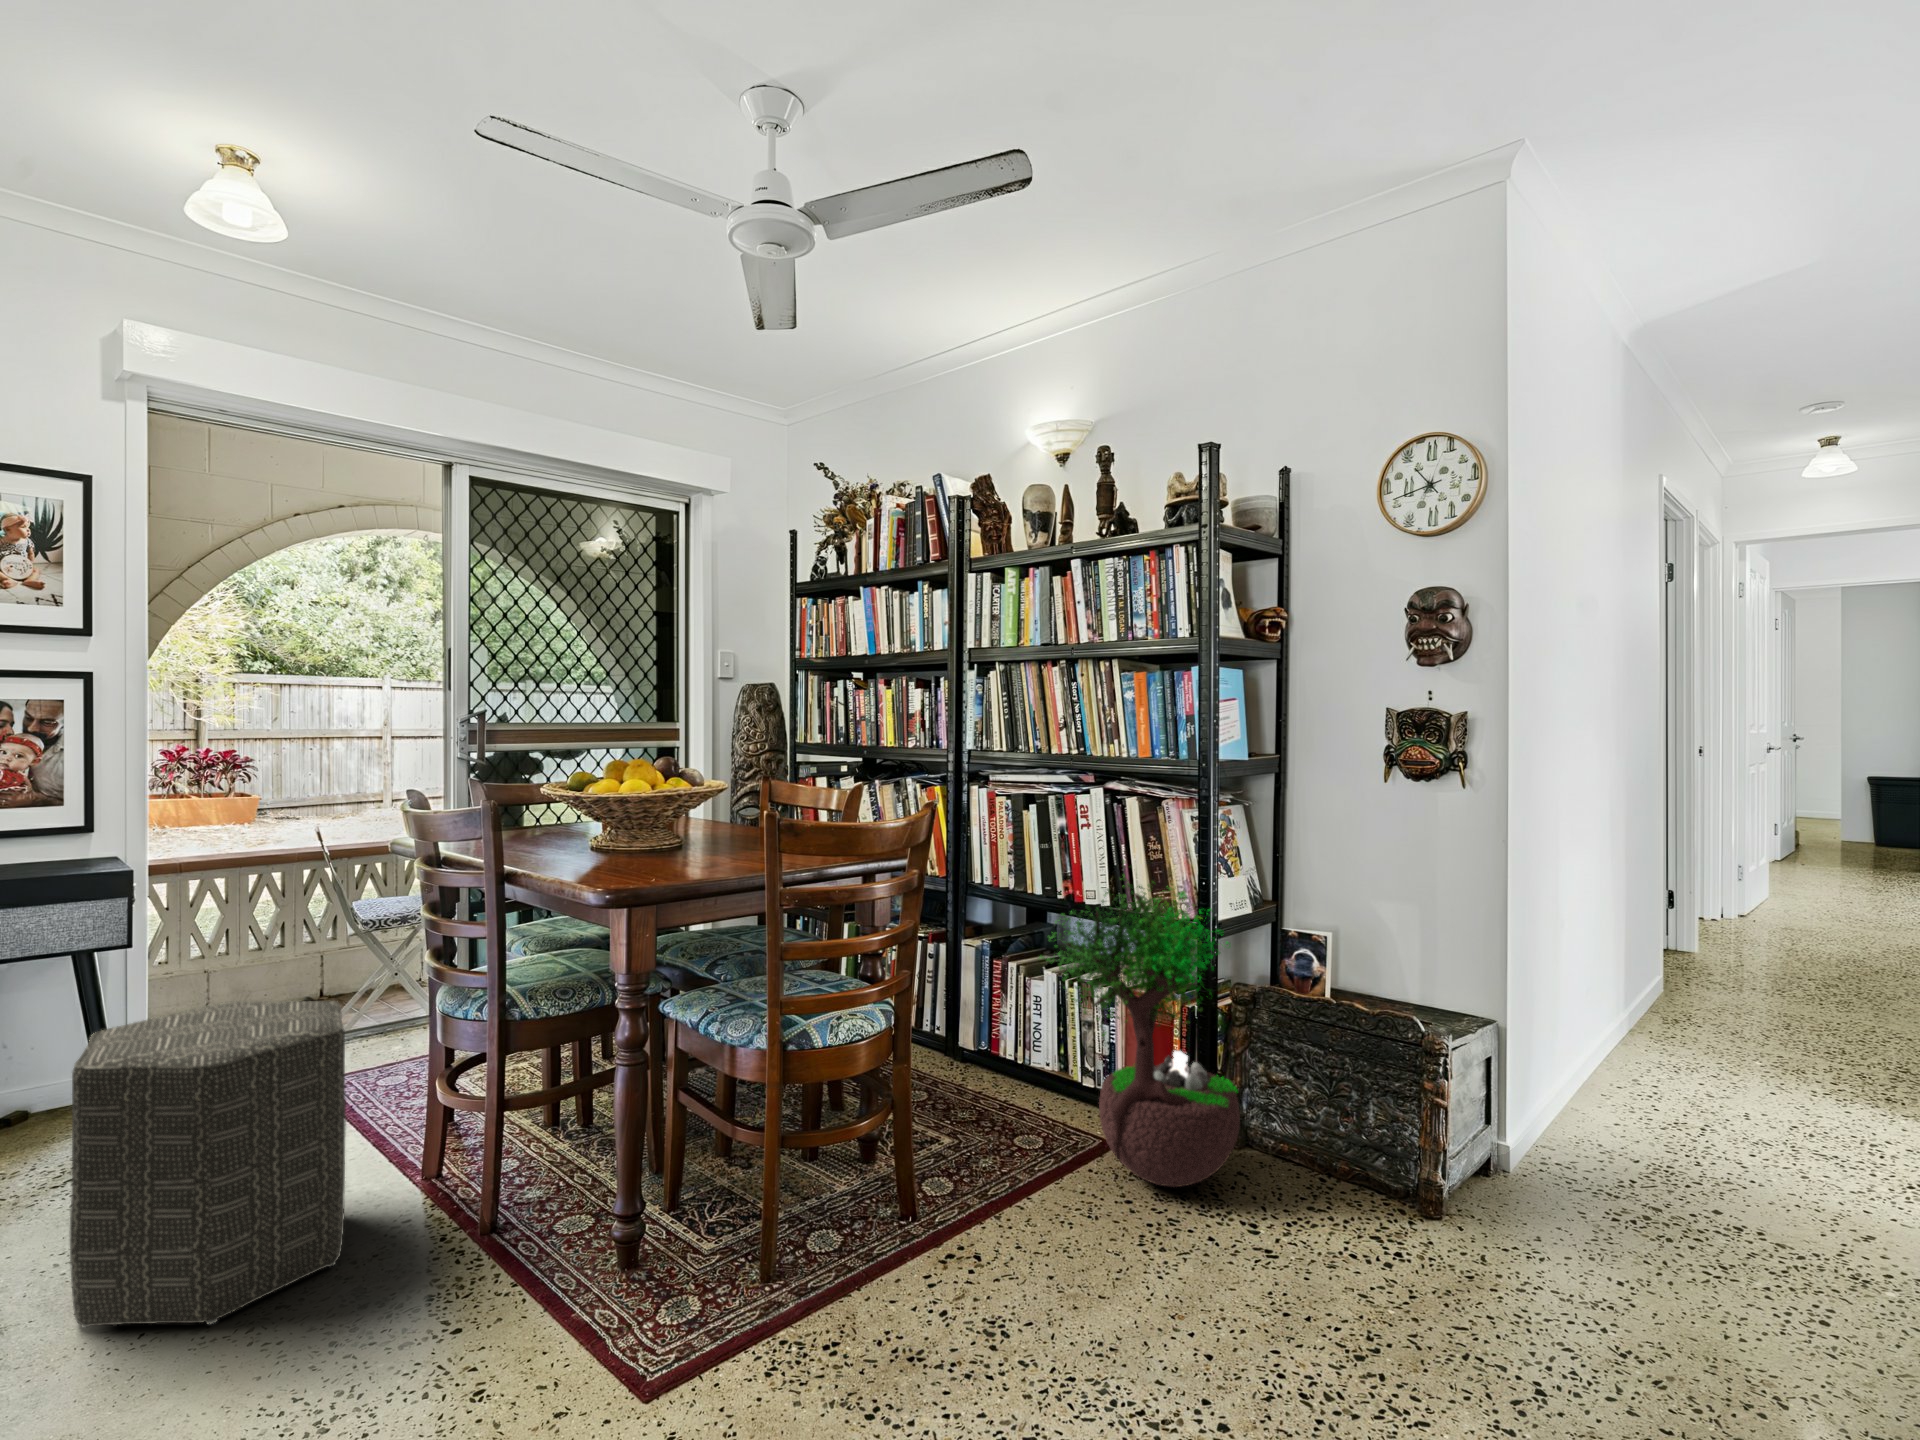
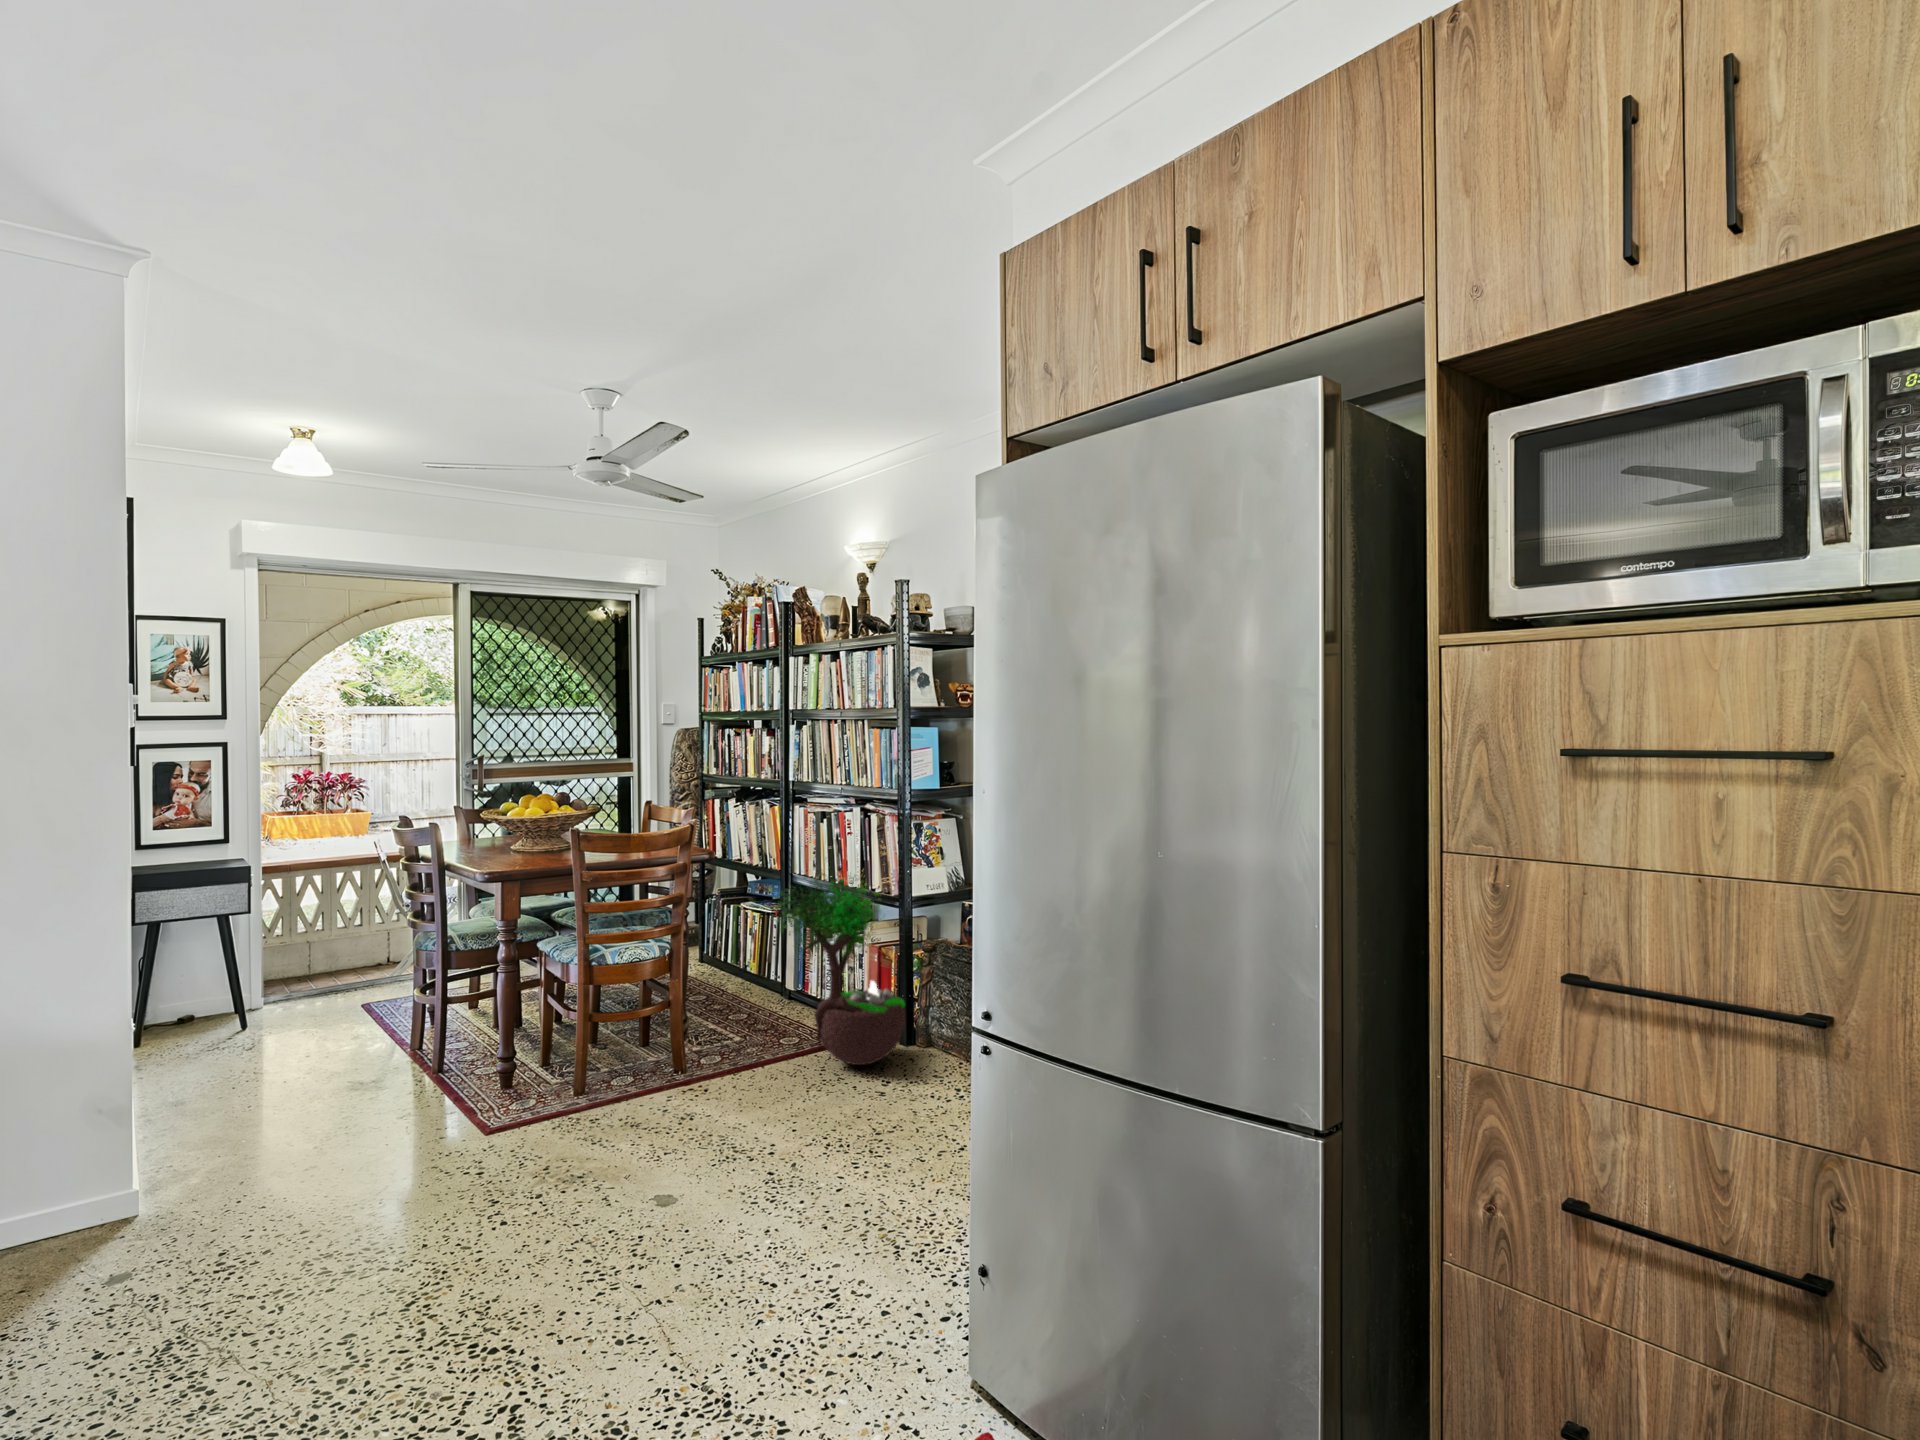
ottoman: present [70,1001,346,1328] -> none [205,942,357,1112]

